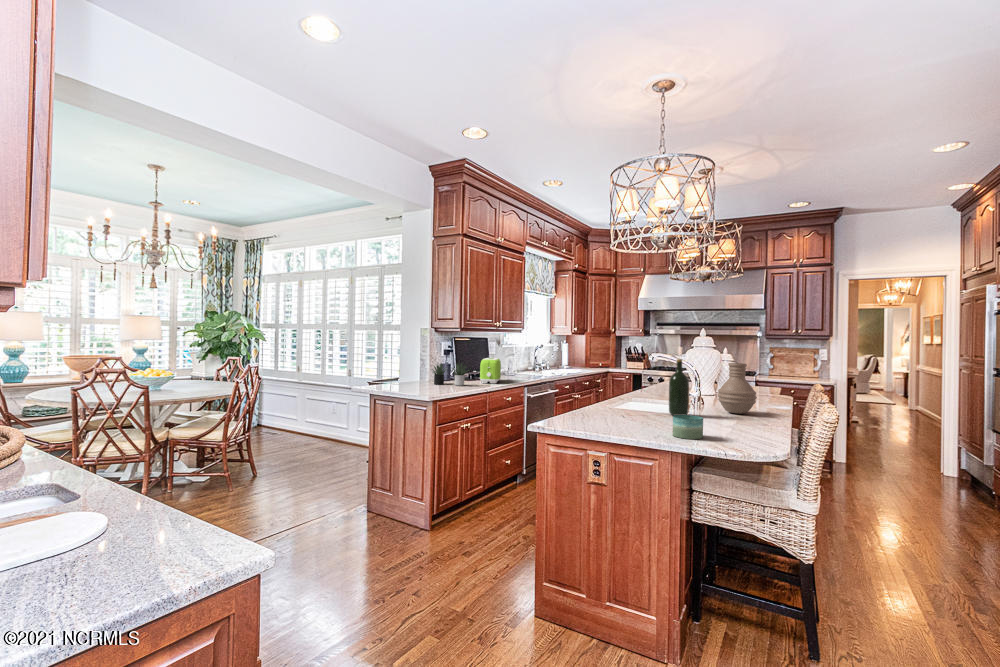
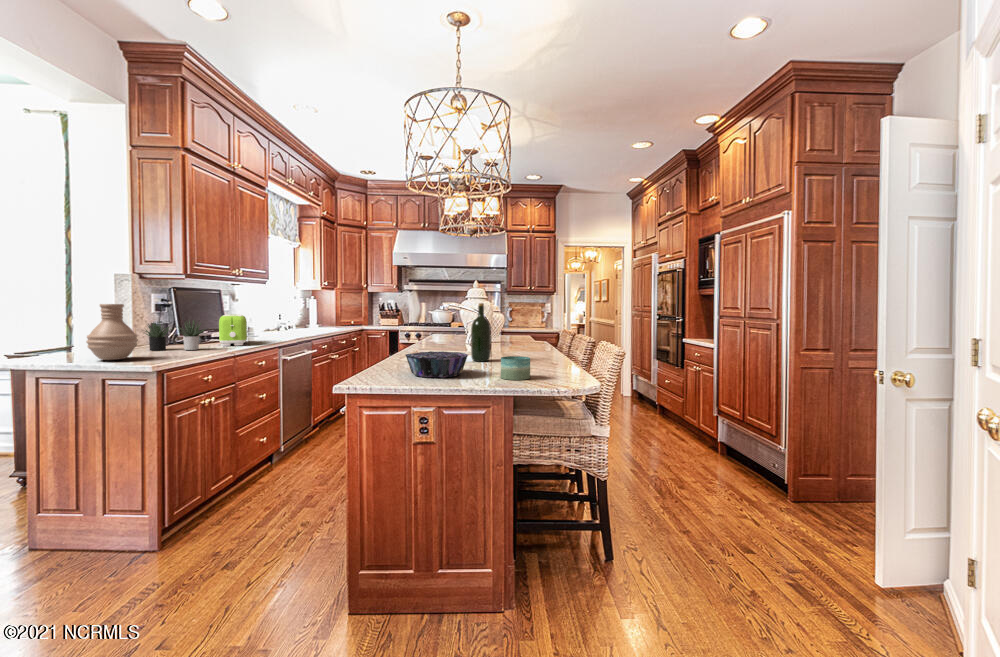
vase: present [718,363,757,414] -> present [86,304,138,360]
decorative bowl: none [590,404,647,429] -> present [406,351,468,378]

